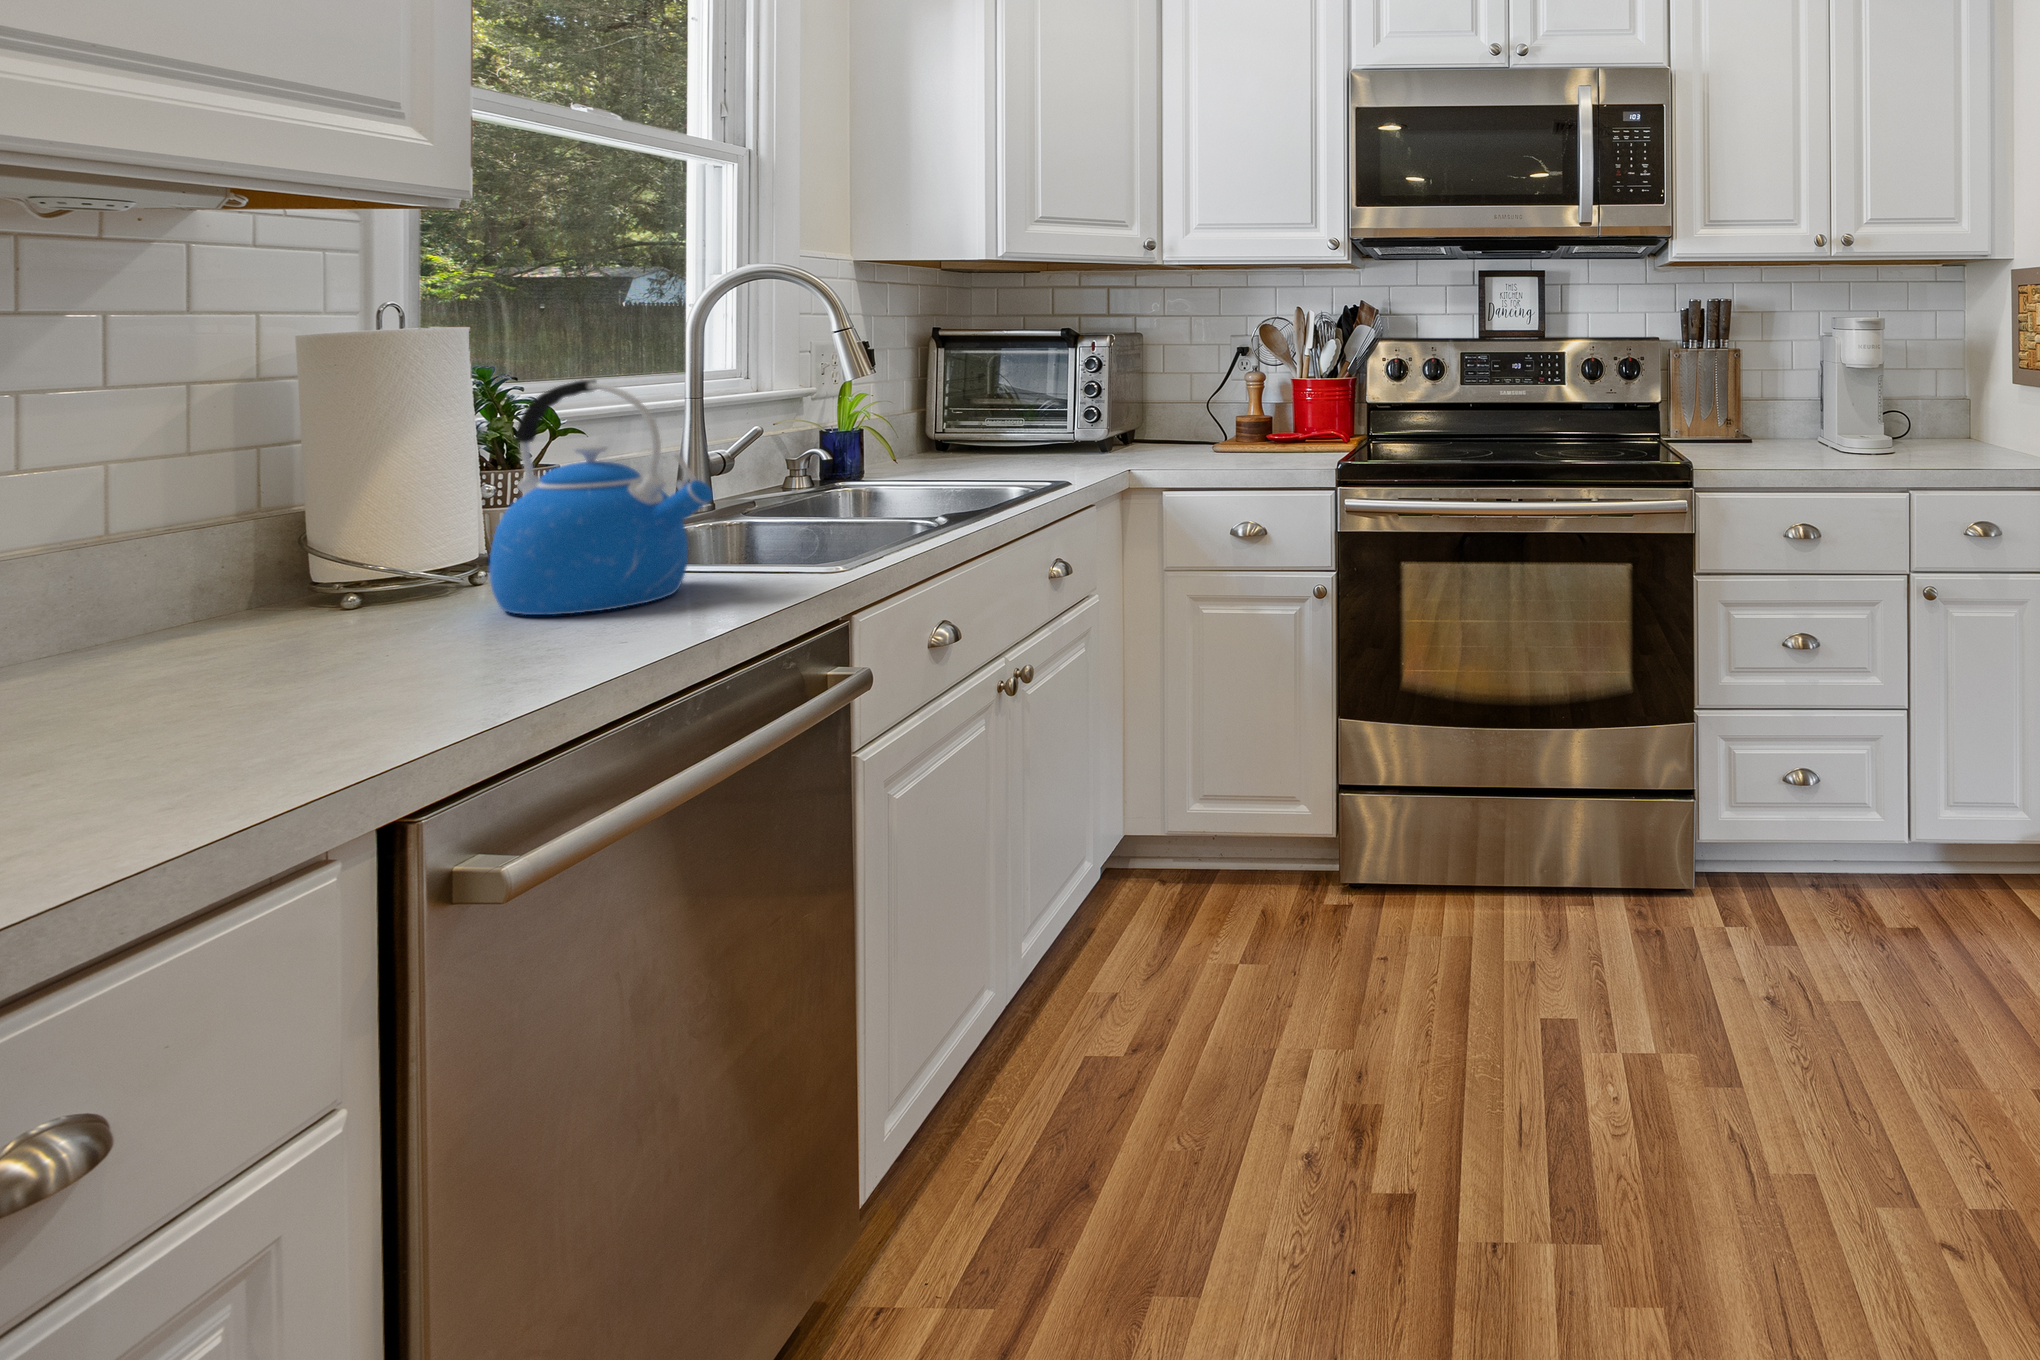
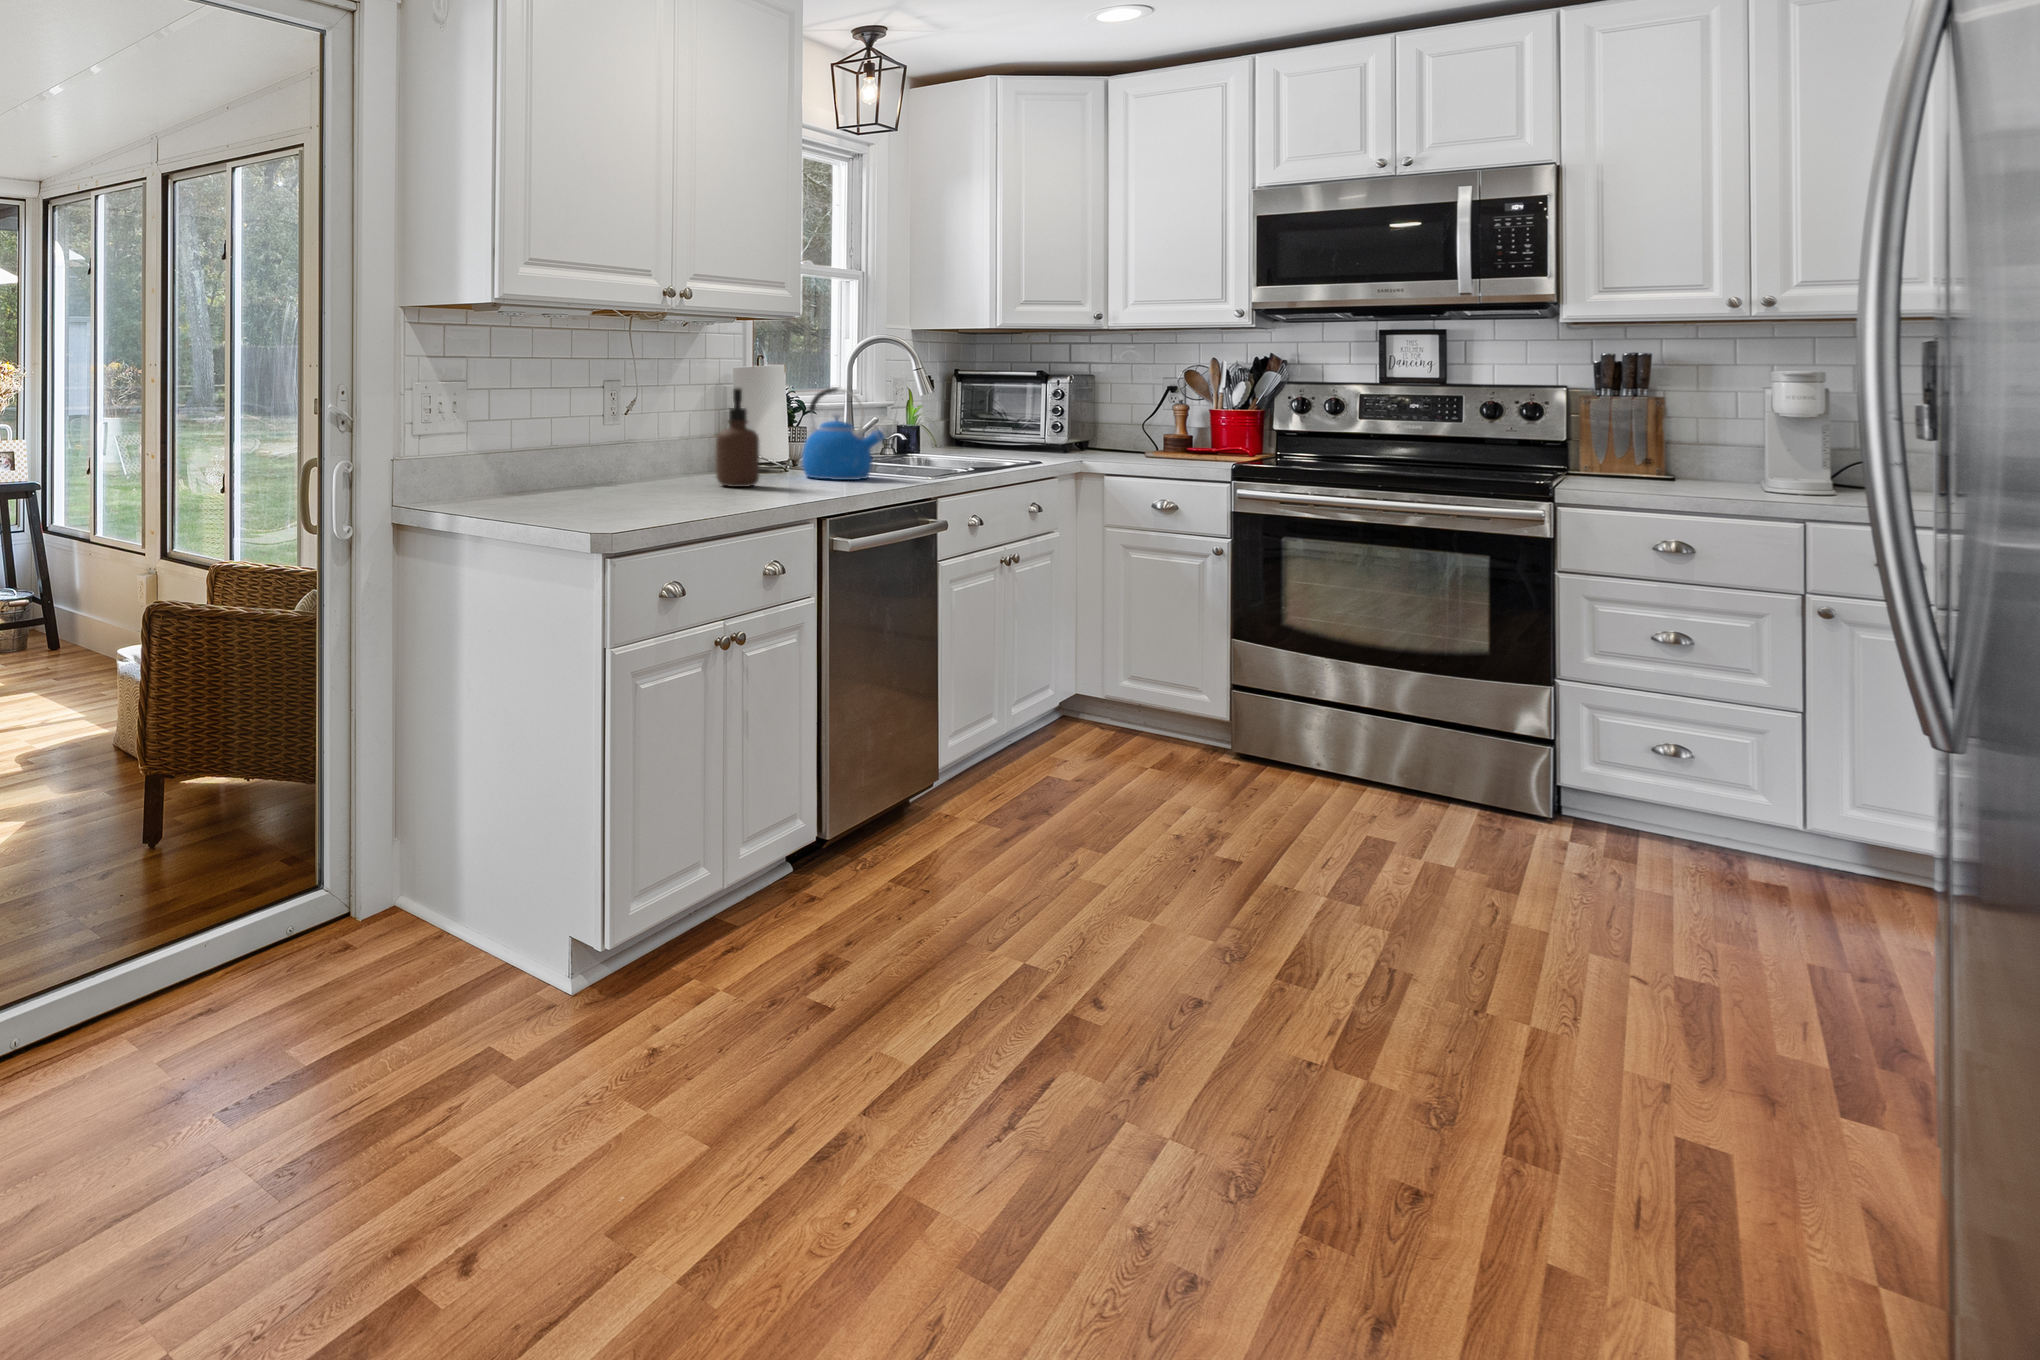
soap dispenser: none [60,405,253,723] -> present [716,388,759,487]

